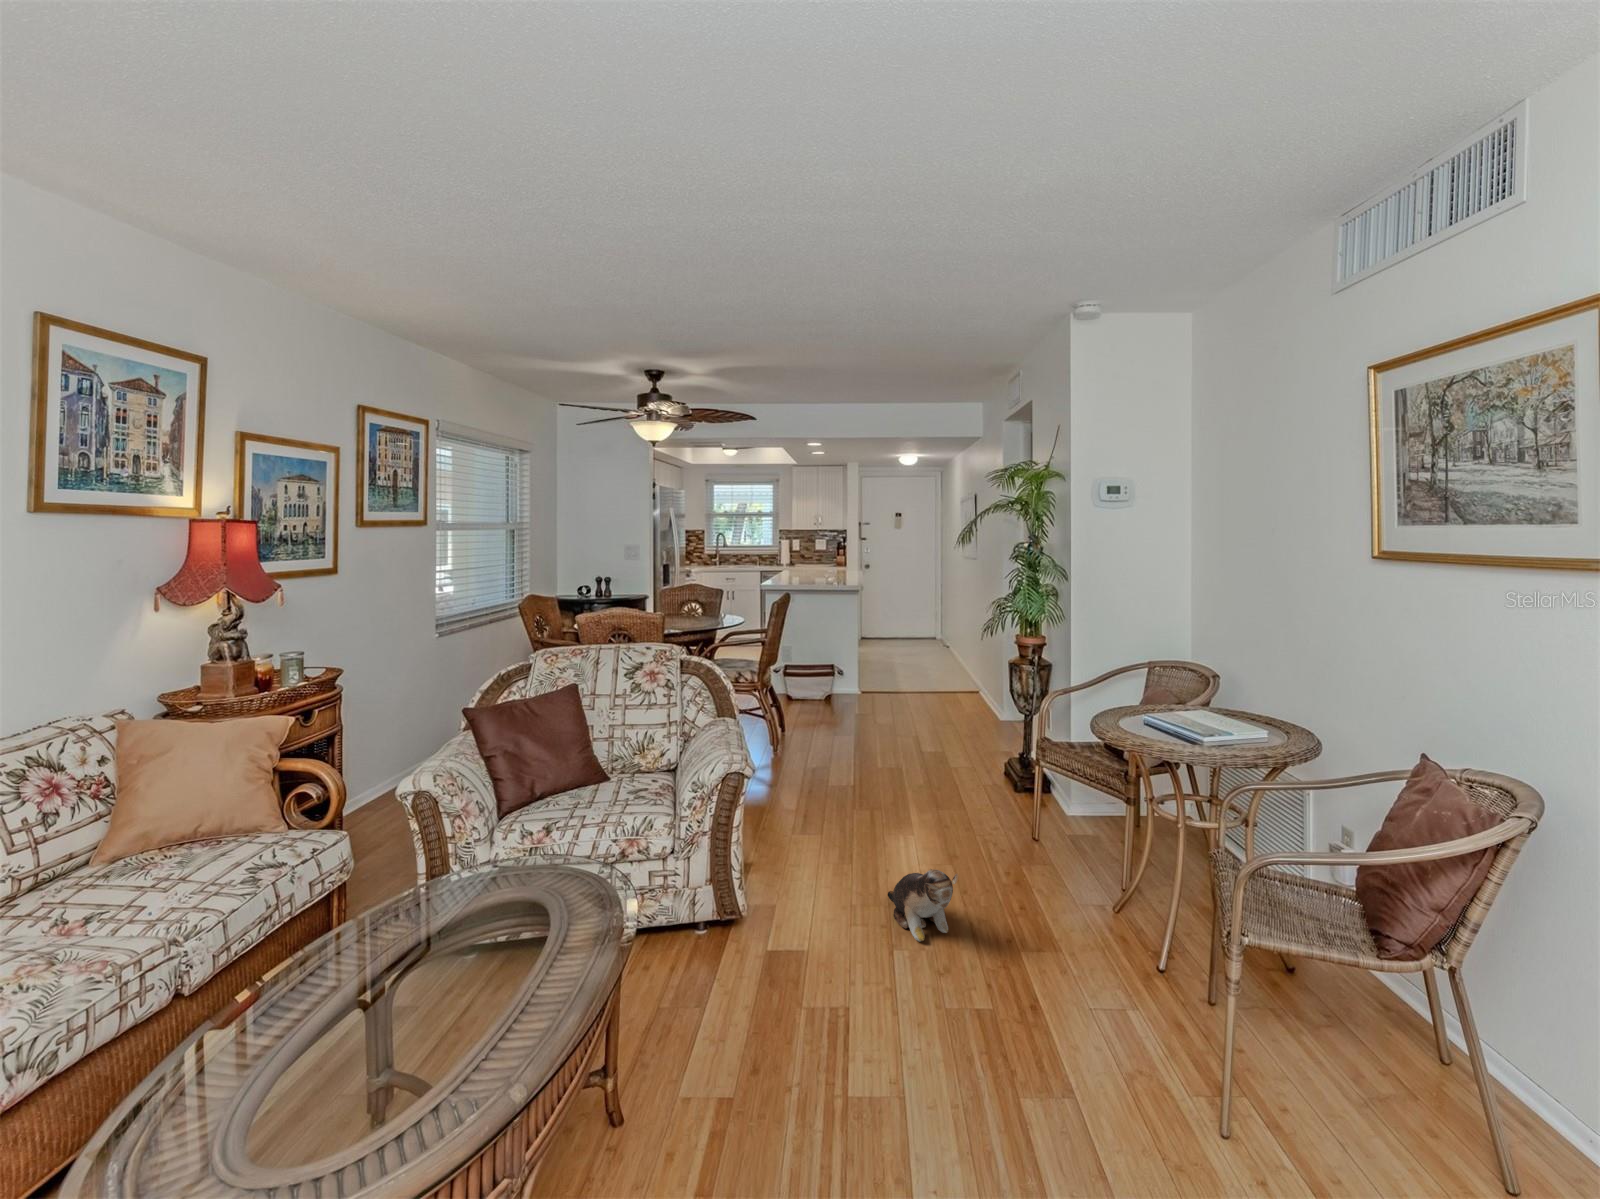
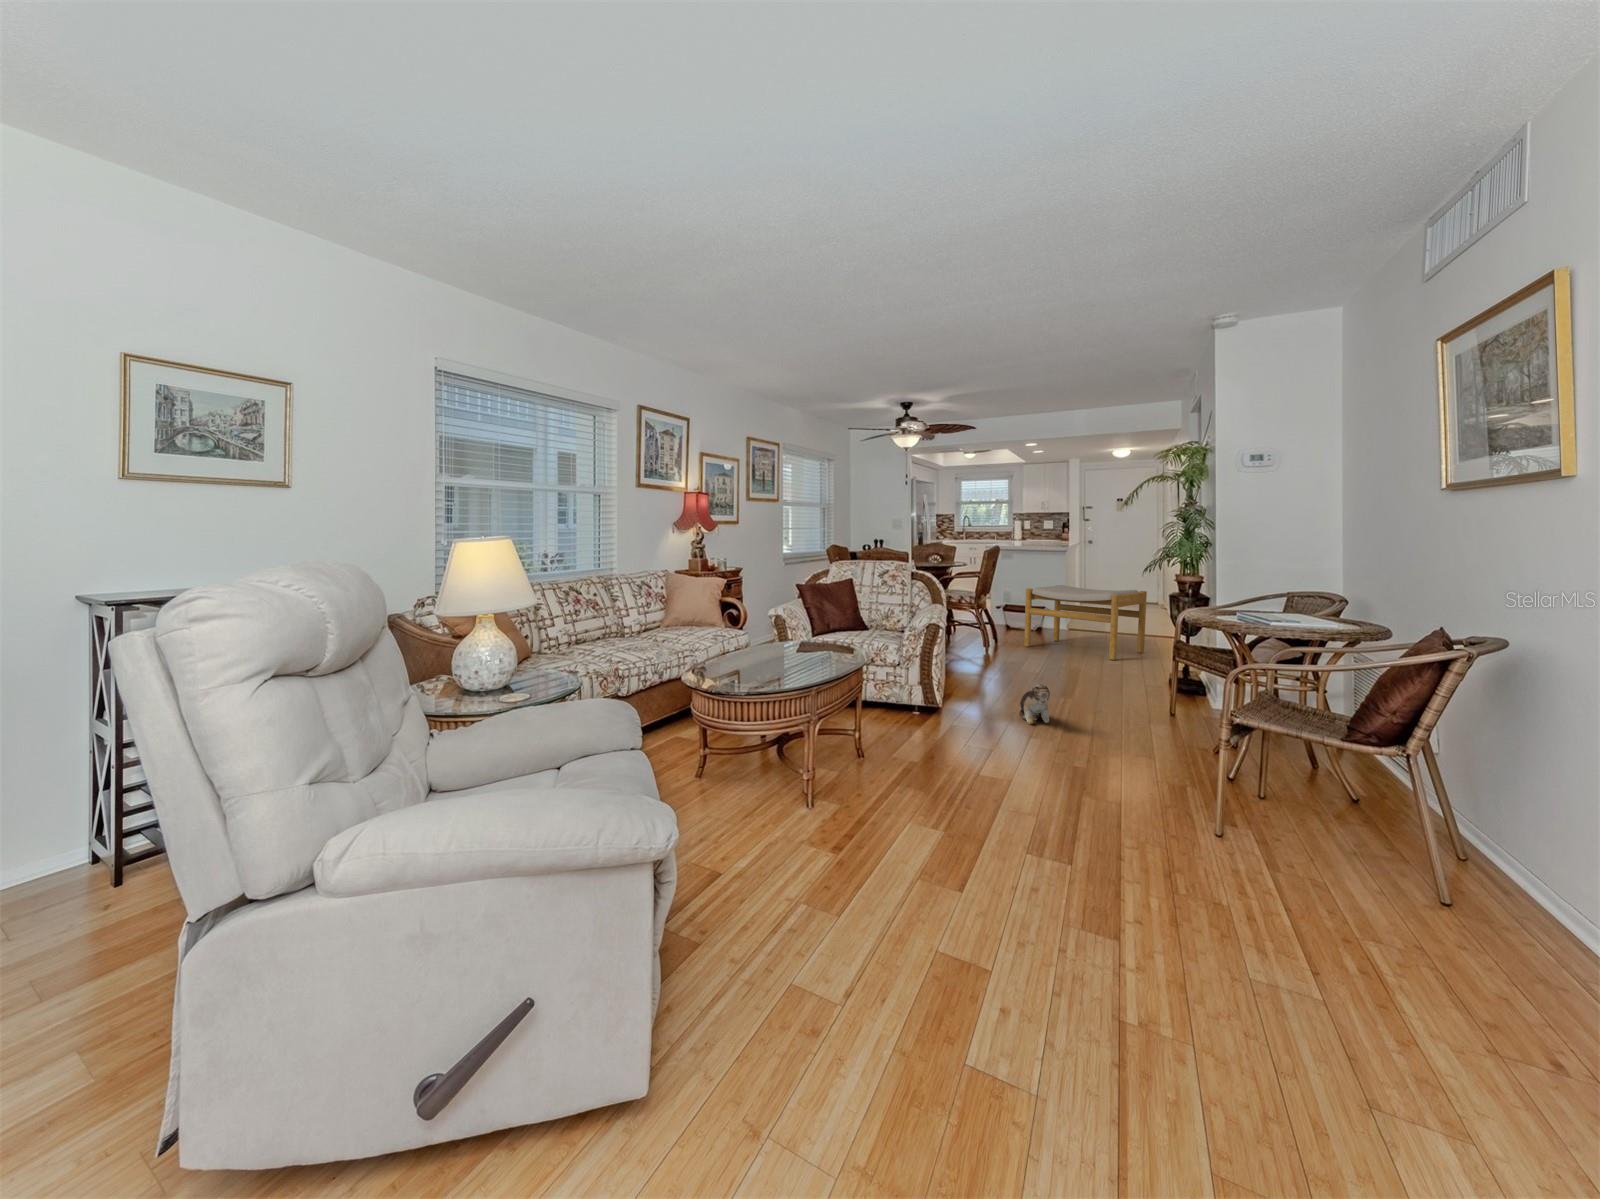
footstool: none [827,638,981,746] -> present [1024,585,1147,660]

